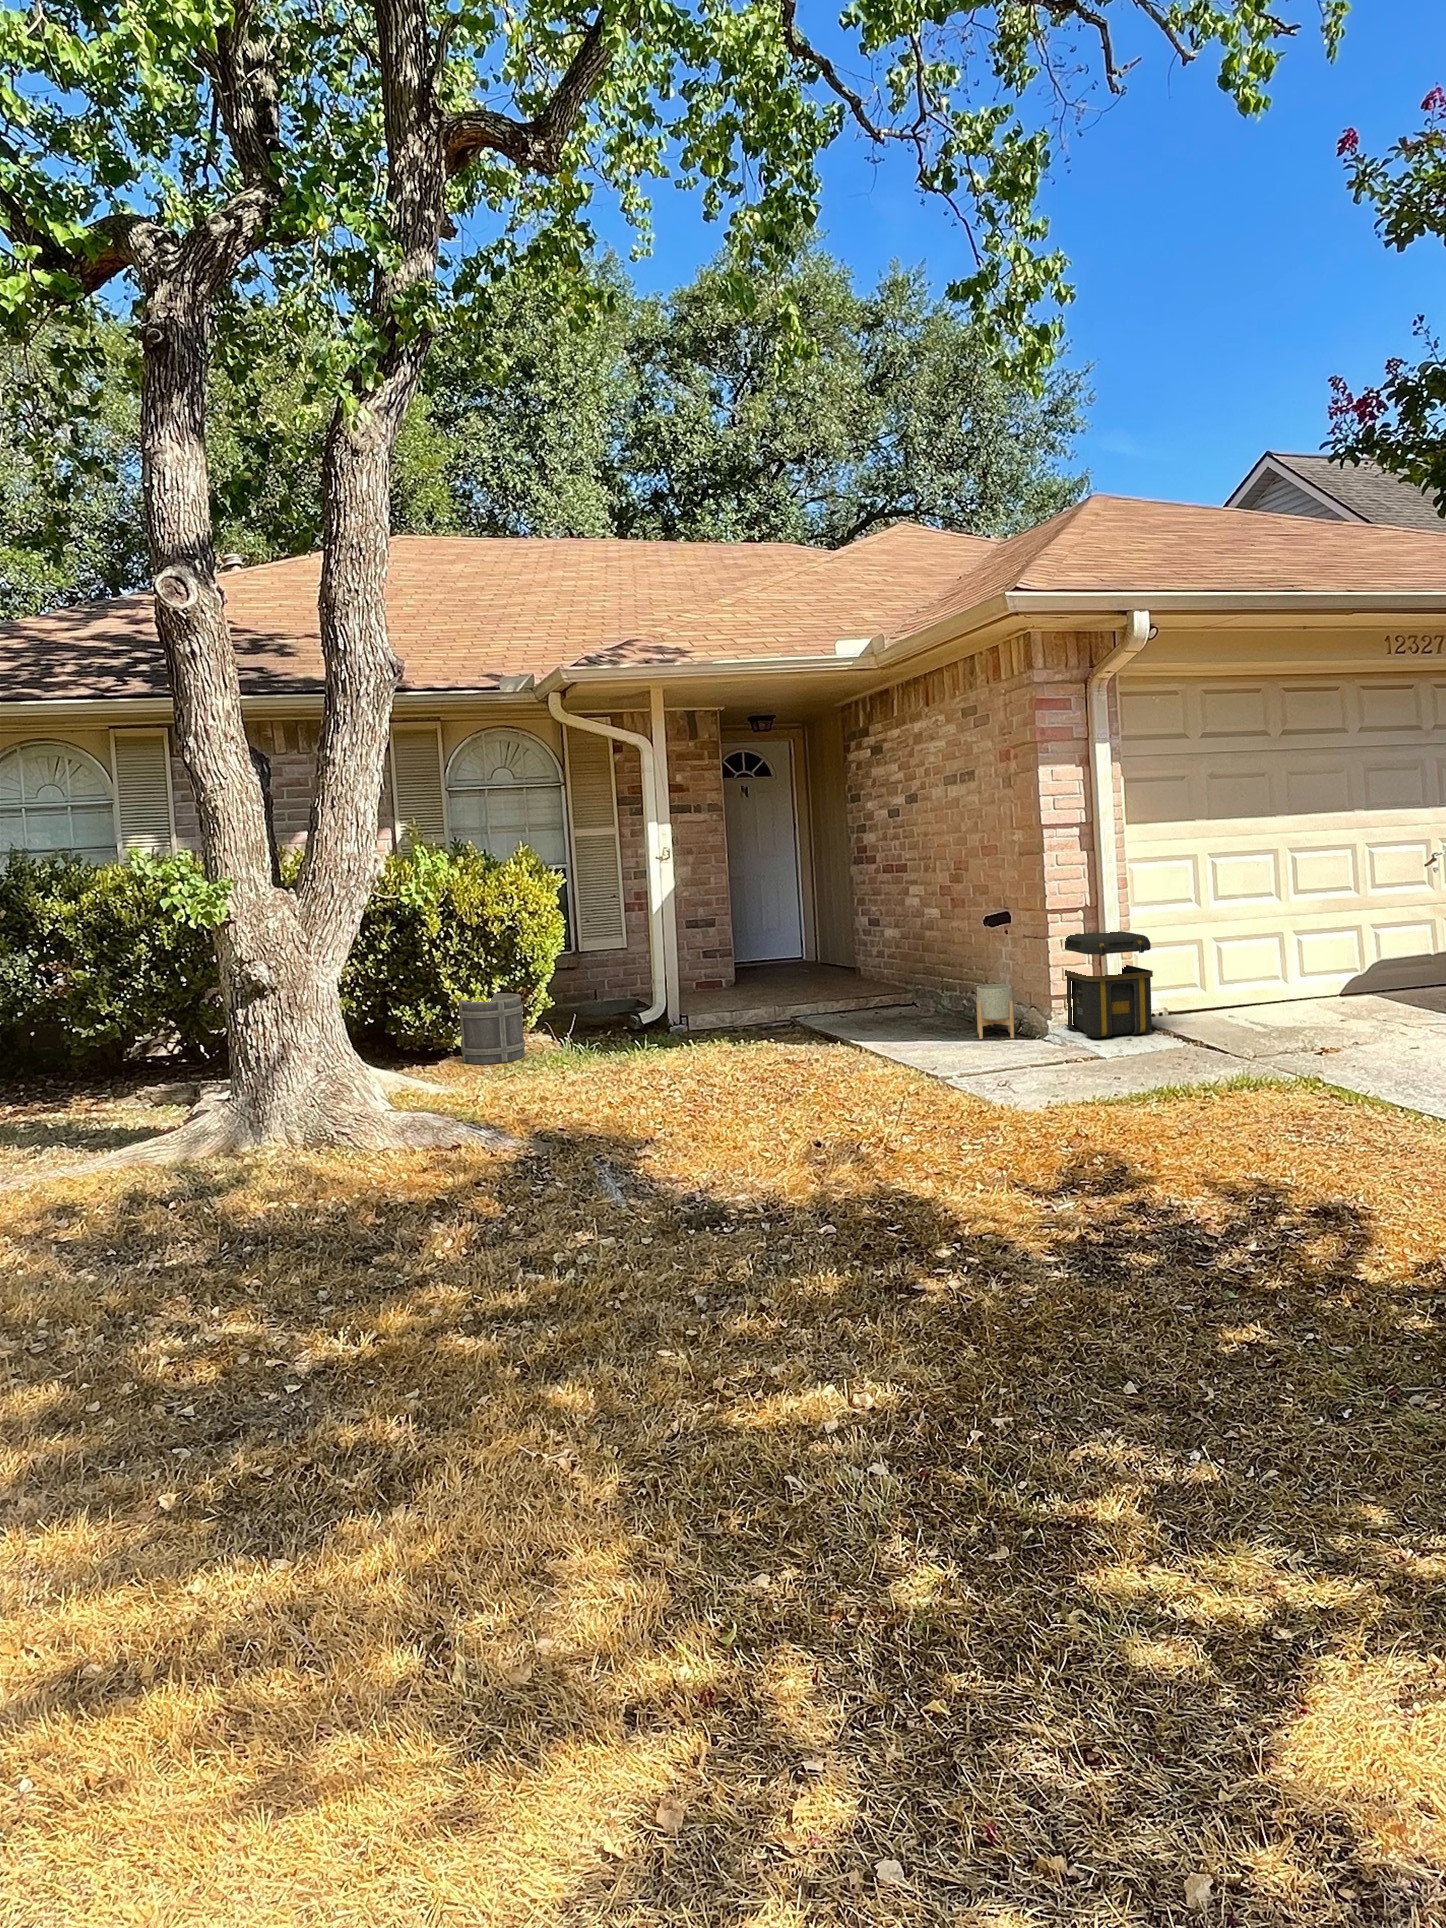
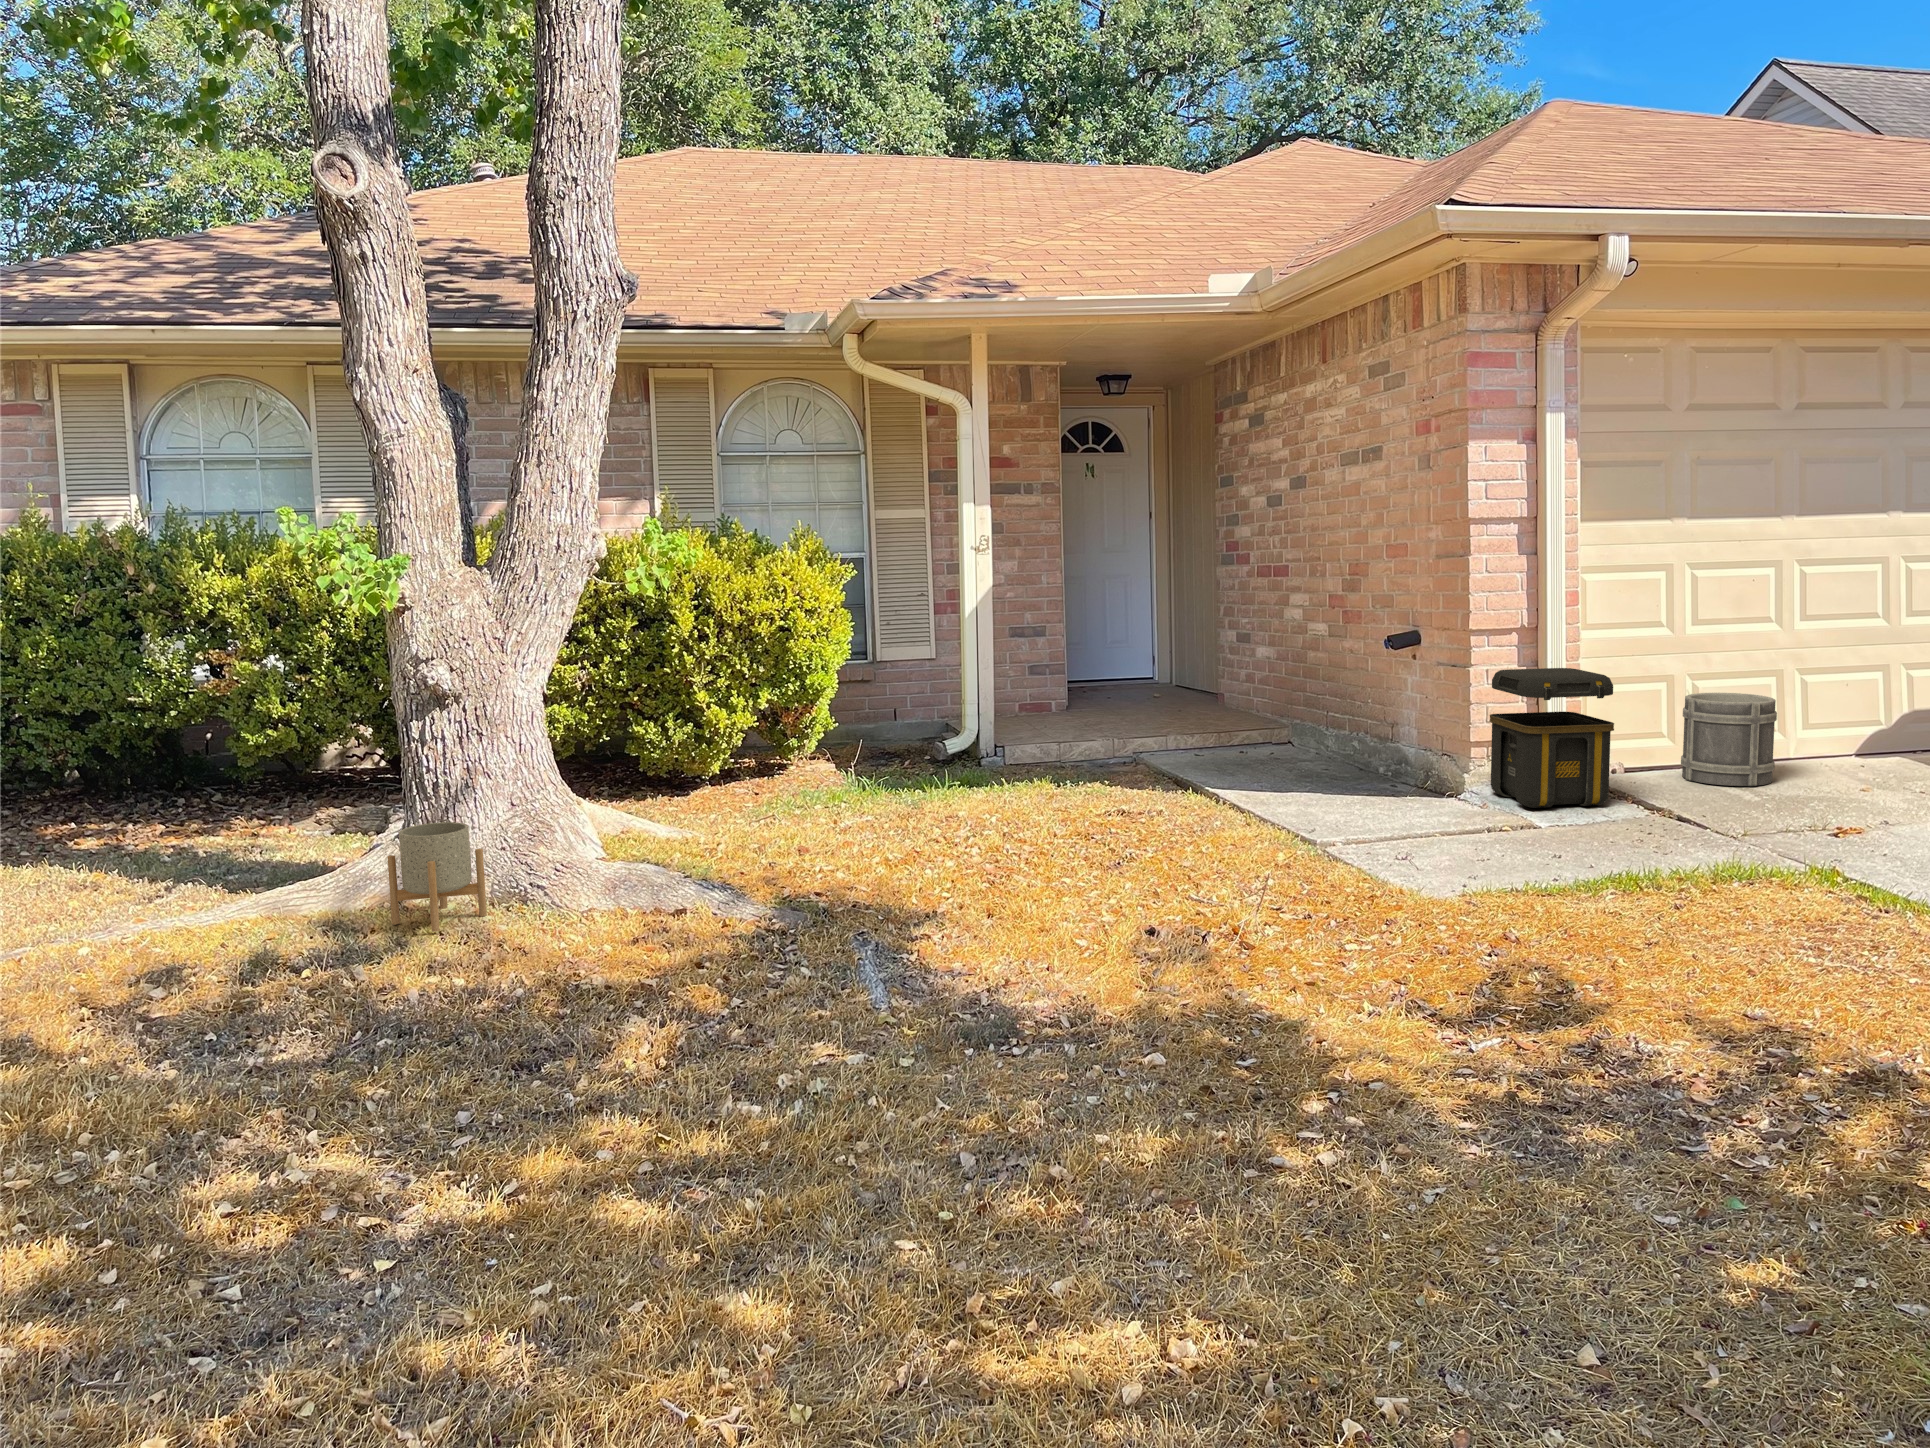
planter: present [976,984,1014,1039] -> present [387,822,487,932]
bucket: present [459,993,525,1064] -> present [1681,693,1777,786]

